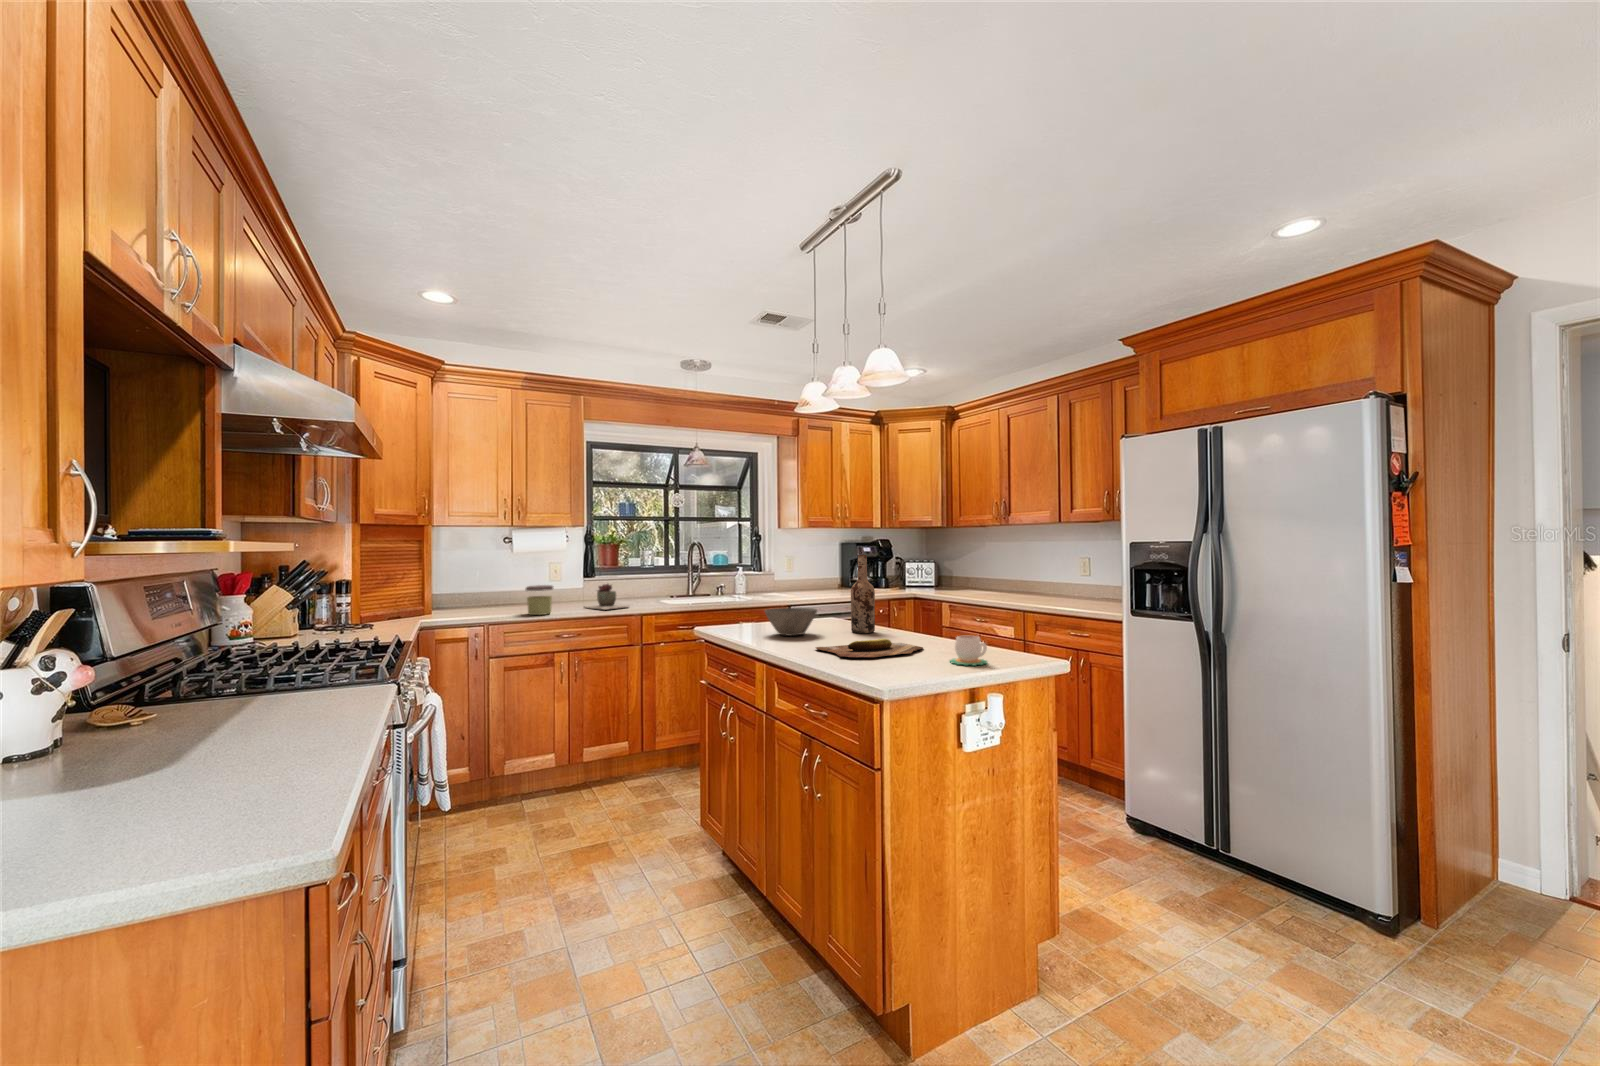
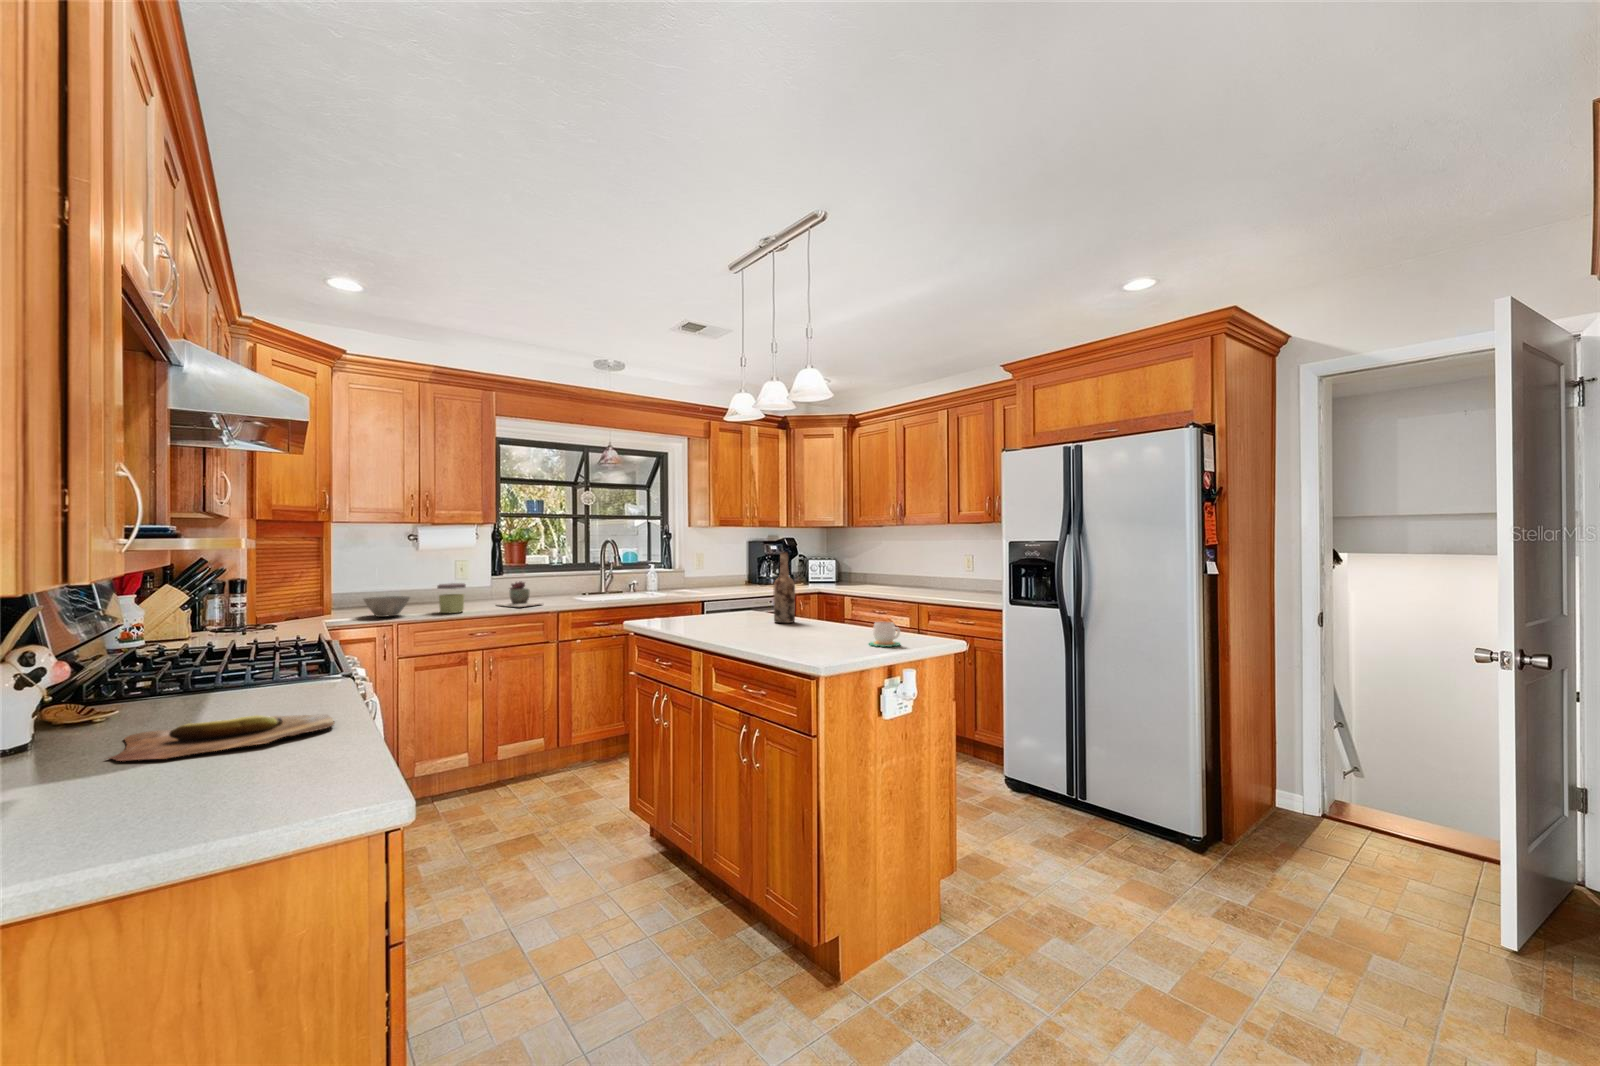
bowl: present [765,608,817,636] -> present [364,596,410,617]
cutting board: present [816,639,923,657] -> present [109,714,334,761]

